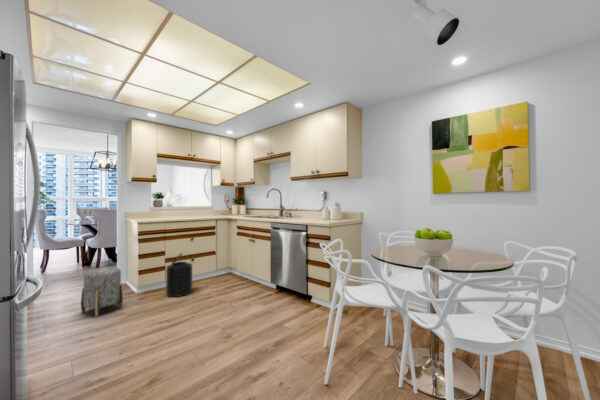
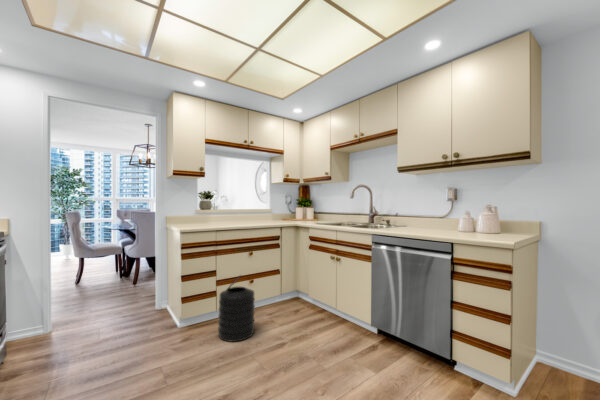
stool: present [81,267,123,316] -> none [100,294,160,377]

